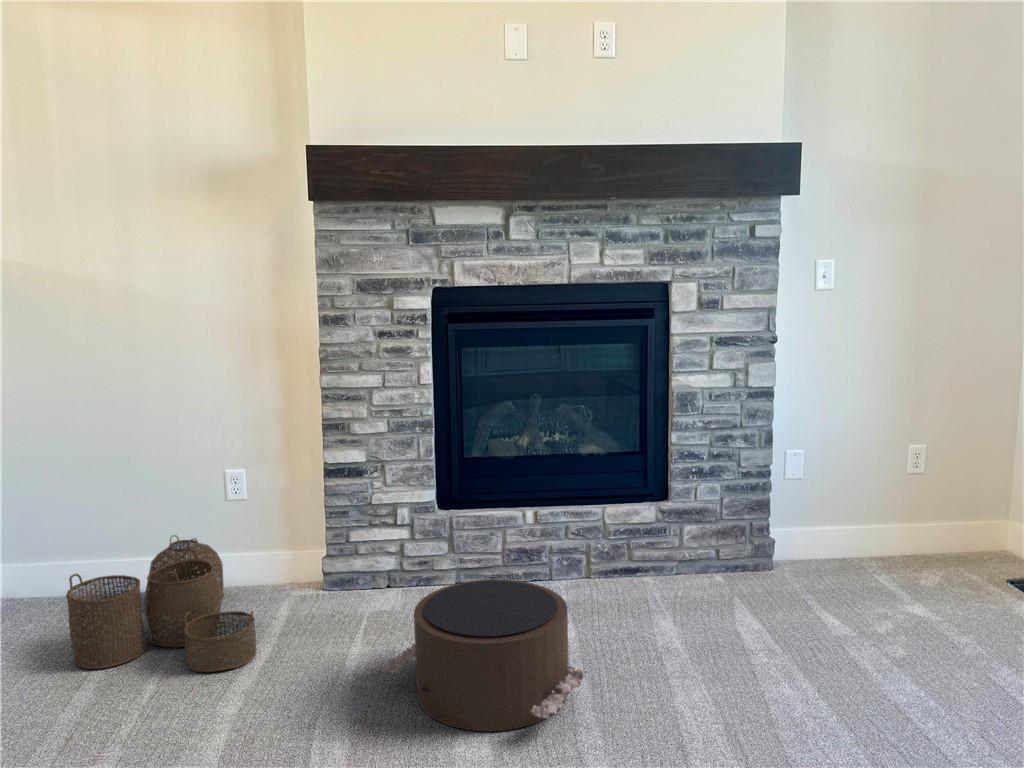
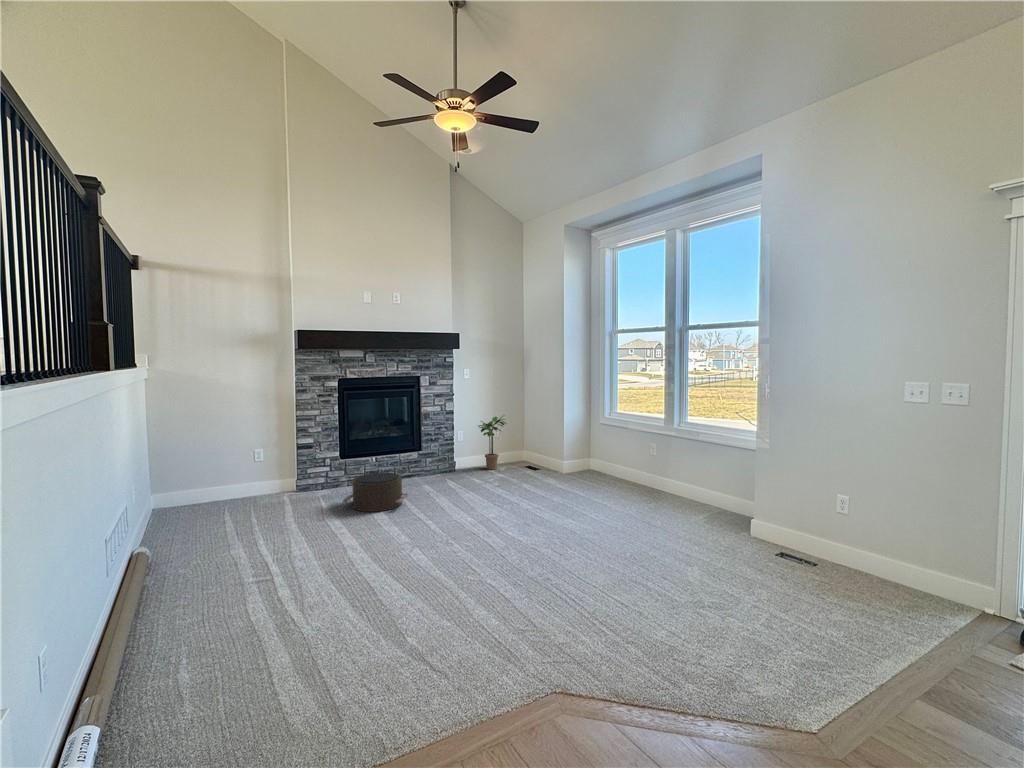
potted plant: none [849,410,954,579] -> present [479,416,507,470]
woven basket: present [66,535,257,672] -> none [209,476,287,520]

